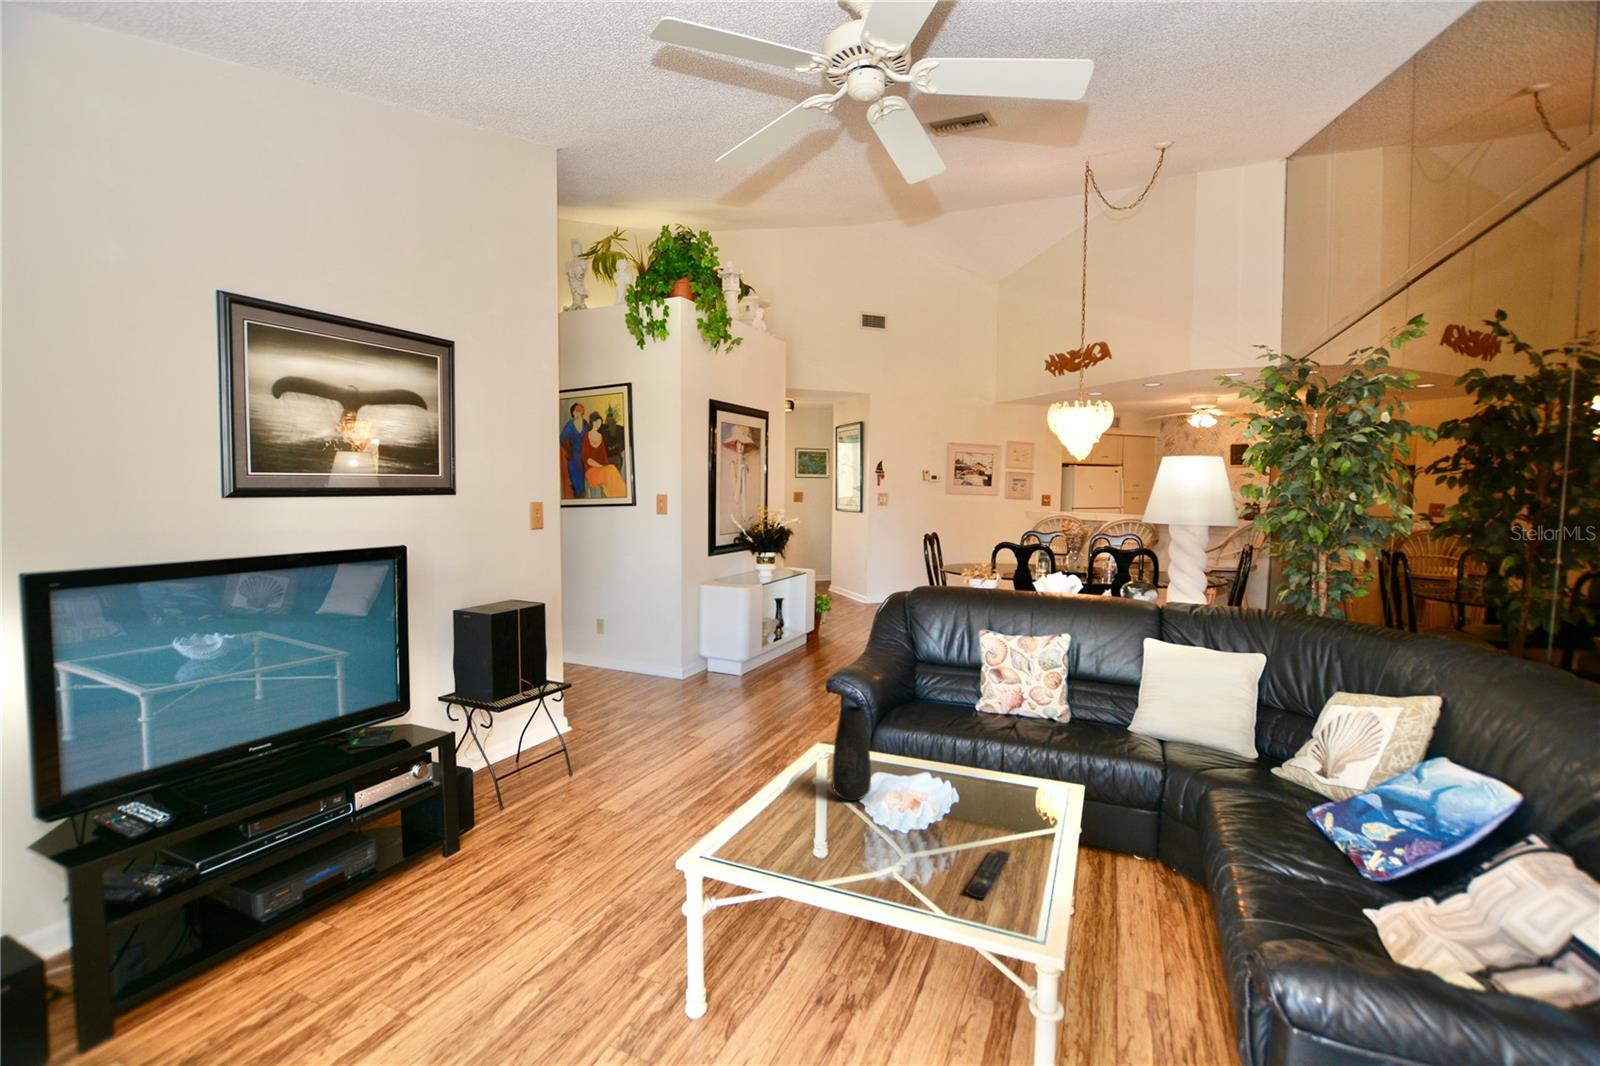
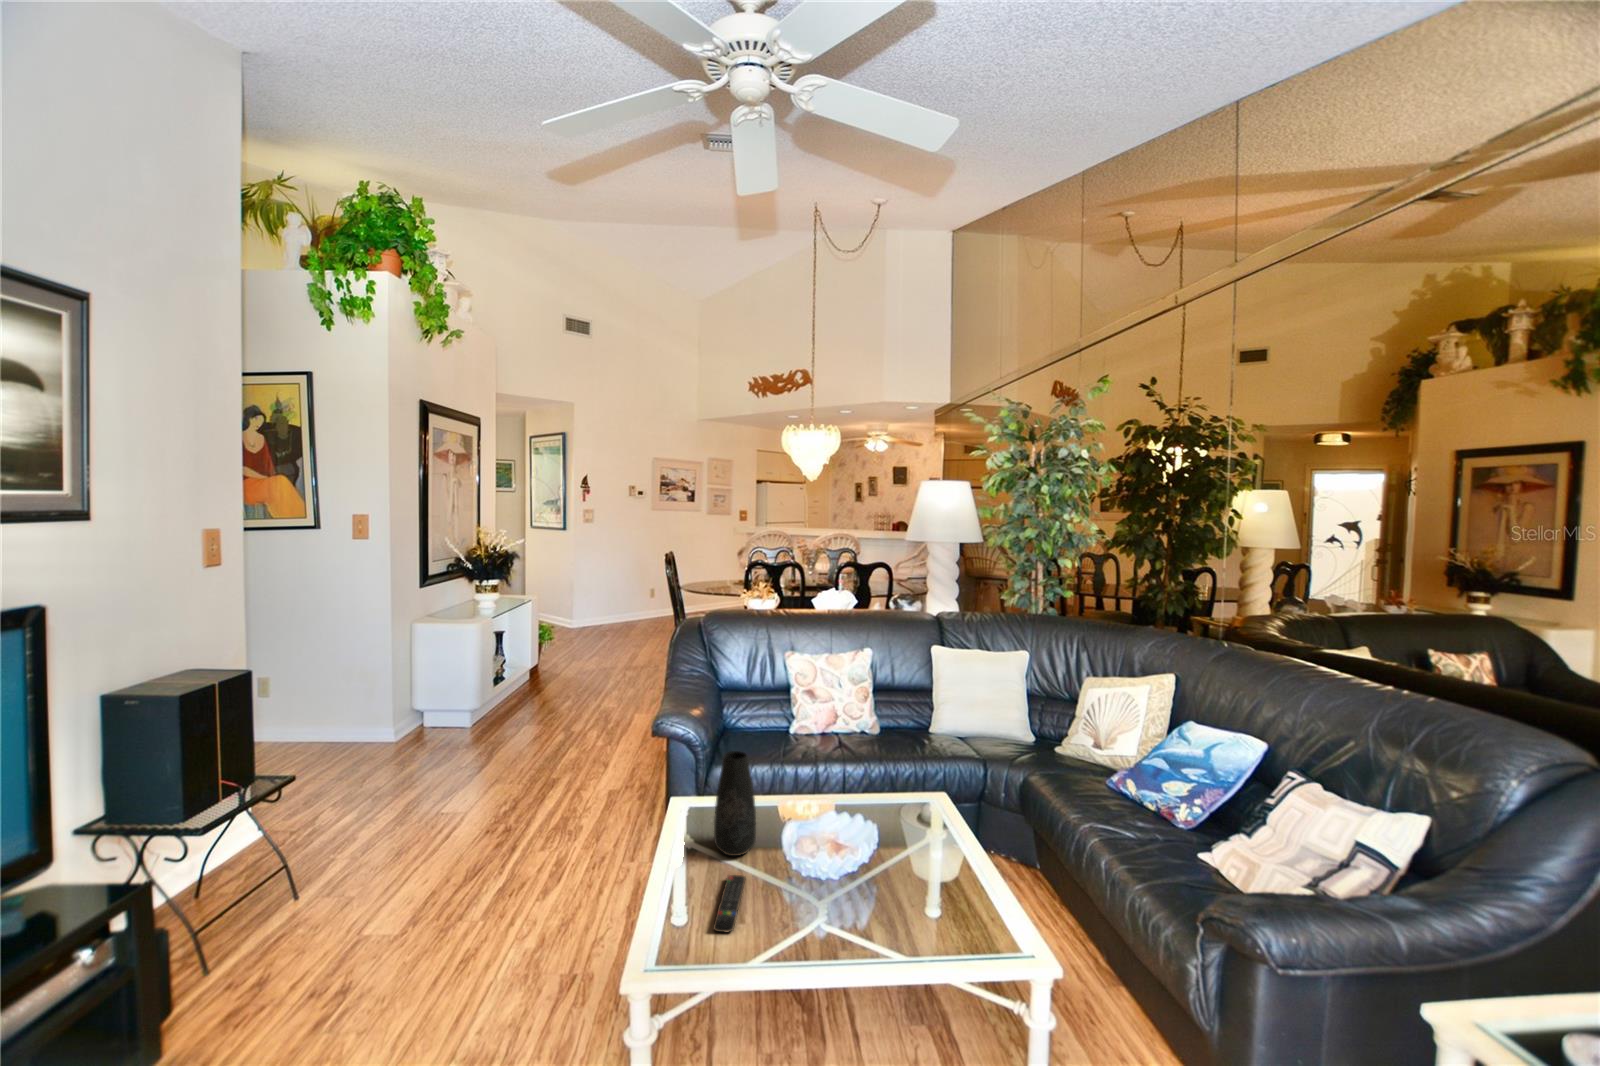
remote control: present [966,849,1011,898] -> present [713,875,746,932]

